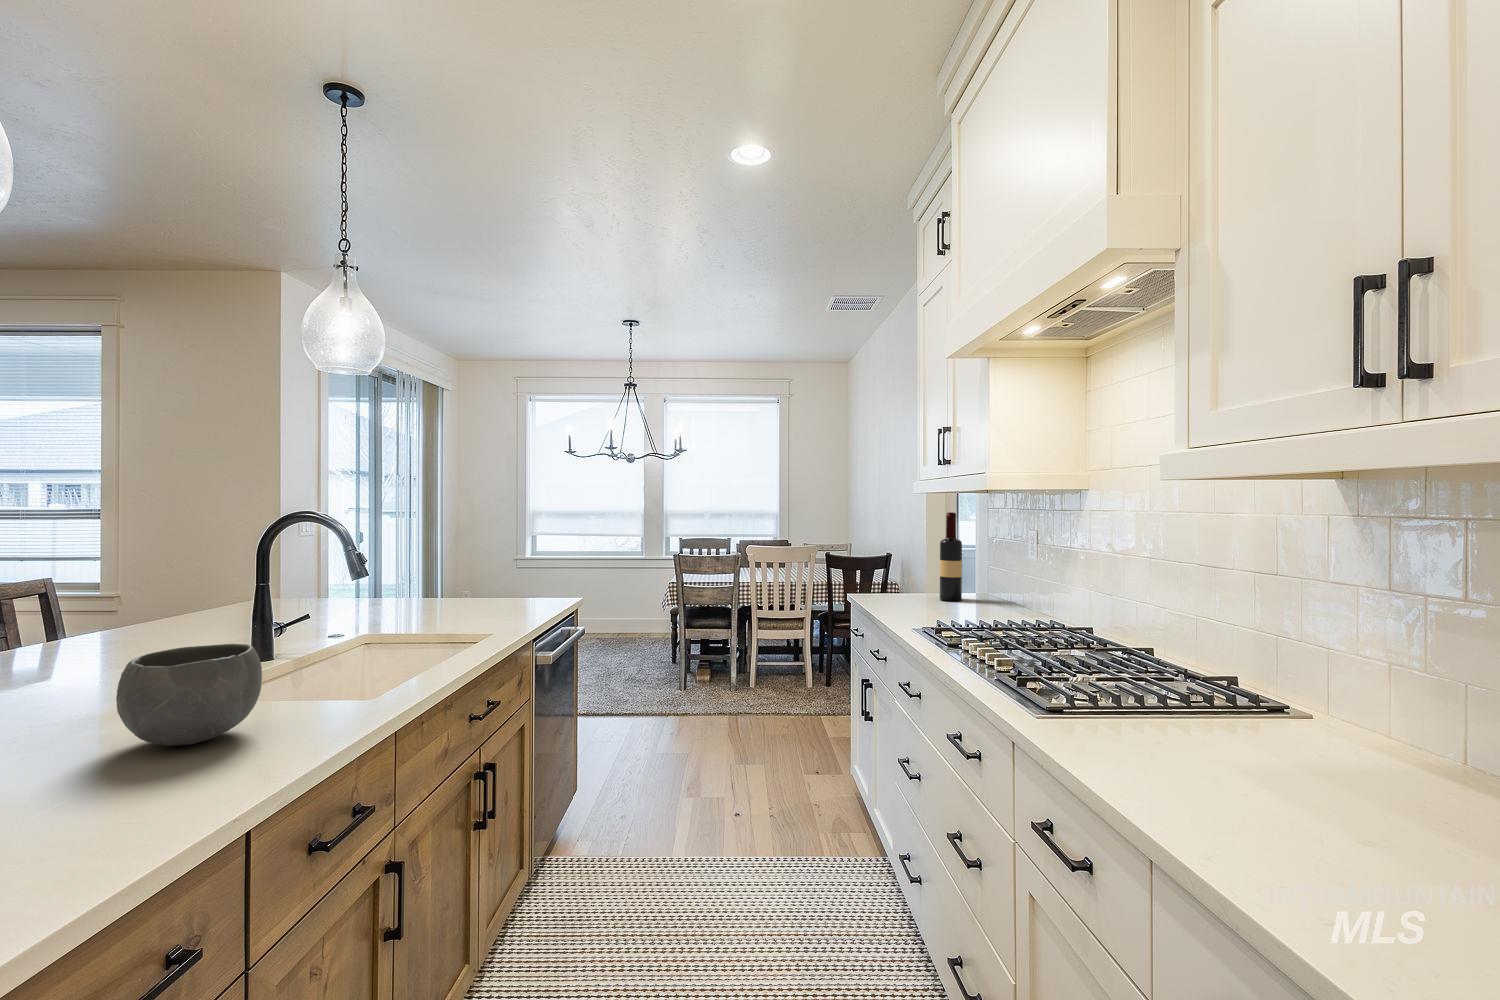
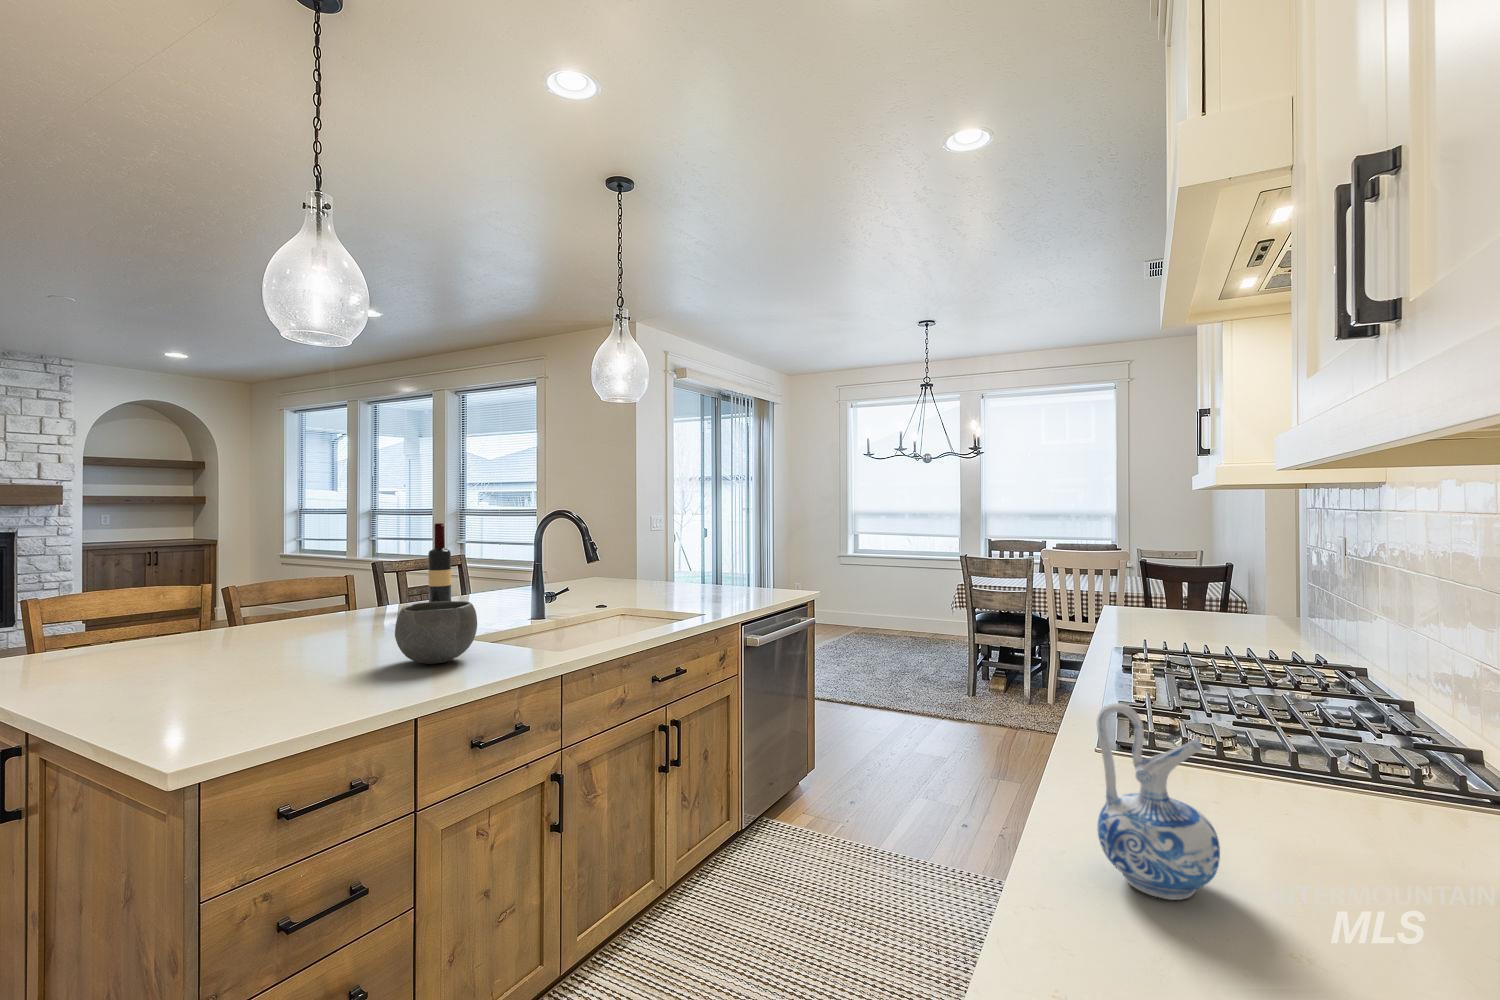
wine bottle: present [940,512,962,601] -> present [428,523,451,602]
ceramic pitcher: none [1193,666,1300,820] -> present [1096,703,1220,900]

